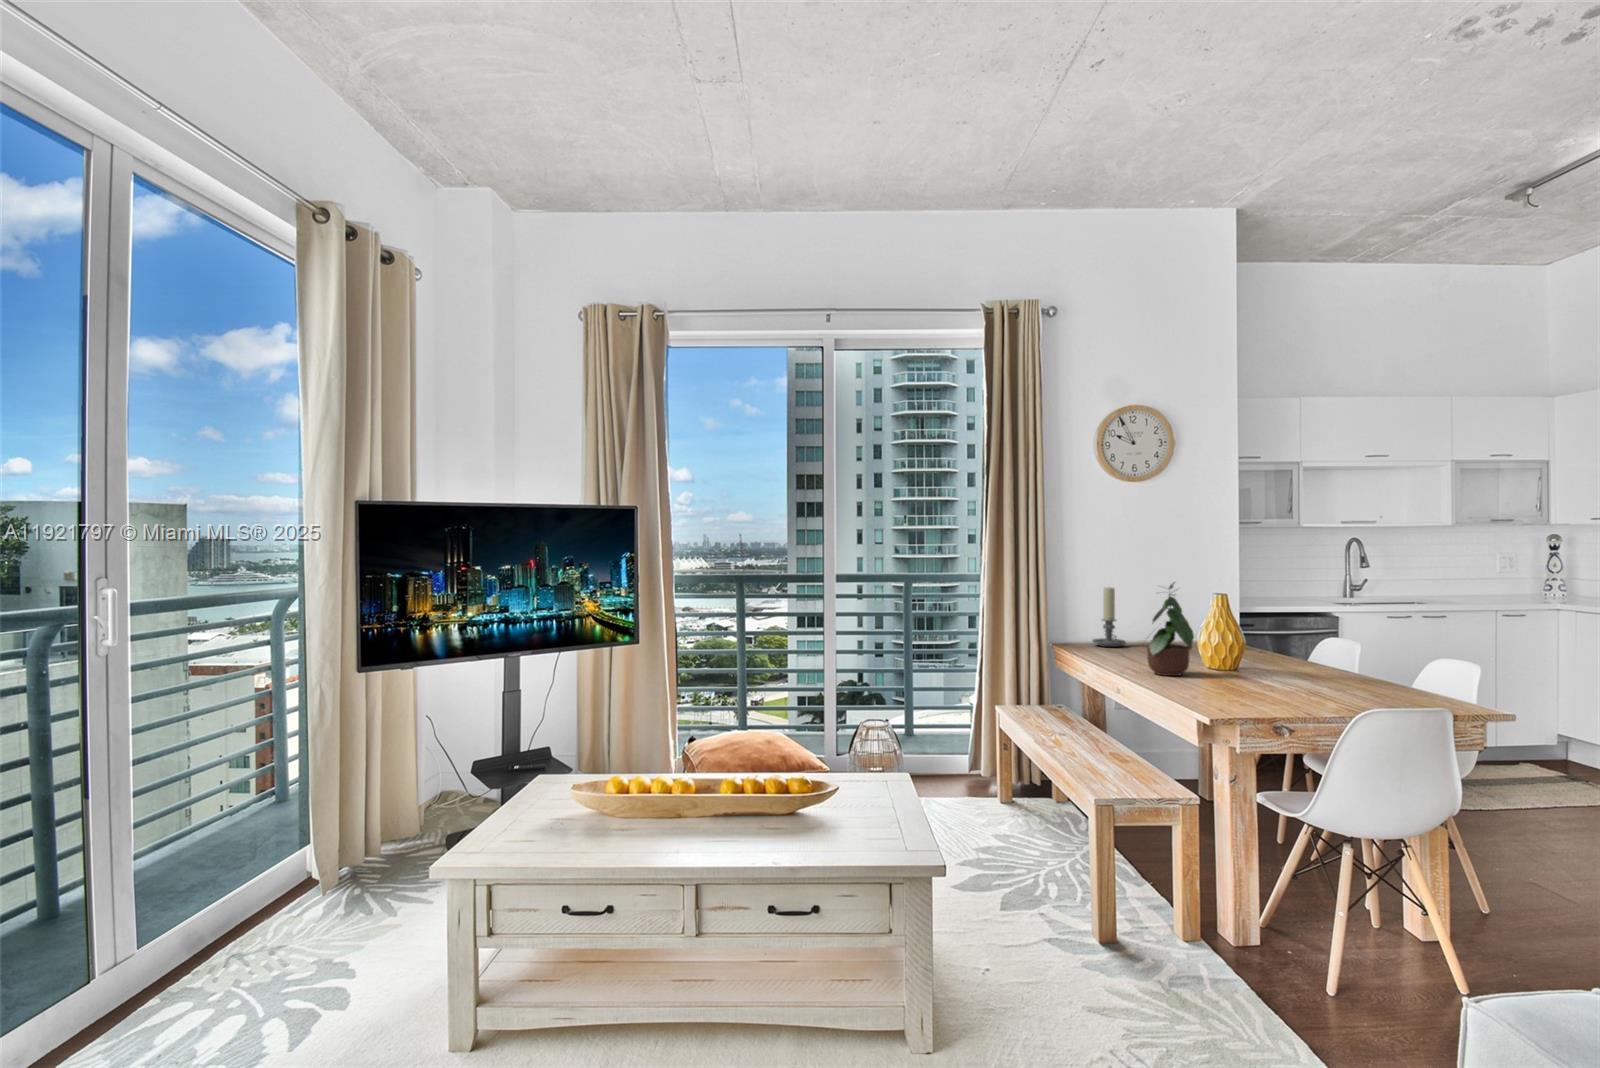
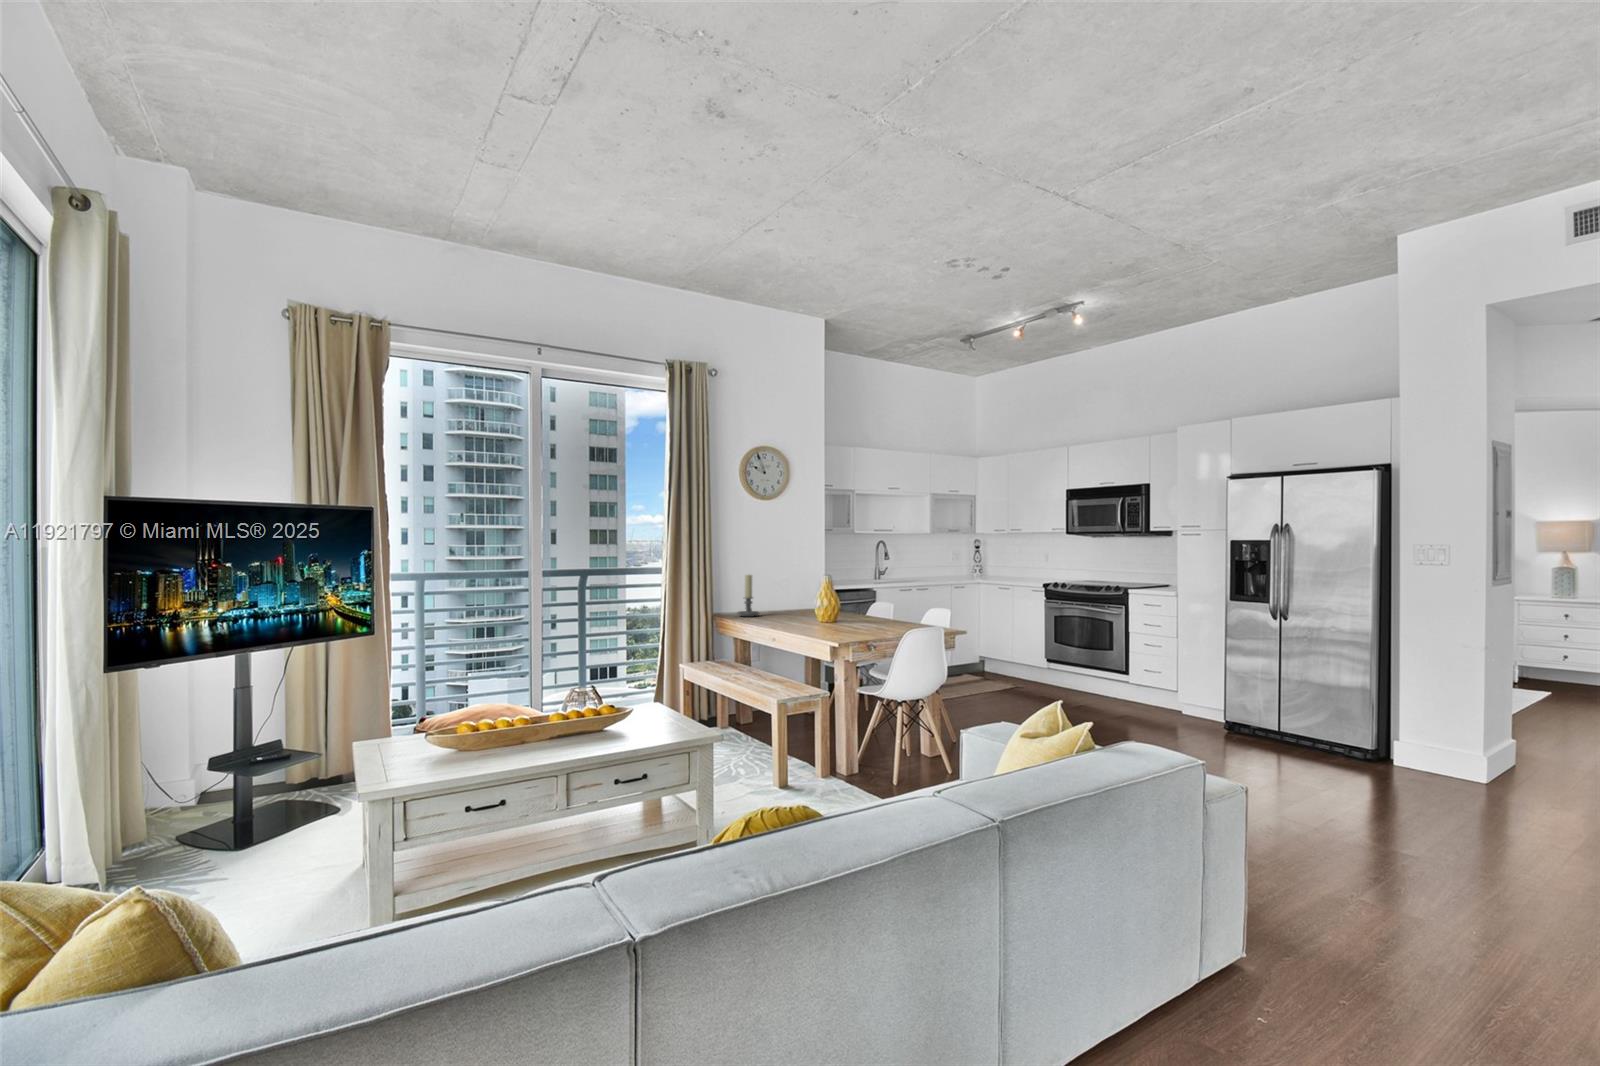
potted plant: present [1147,582,1194,676] -> none [784,568,822,631]

